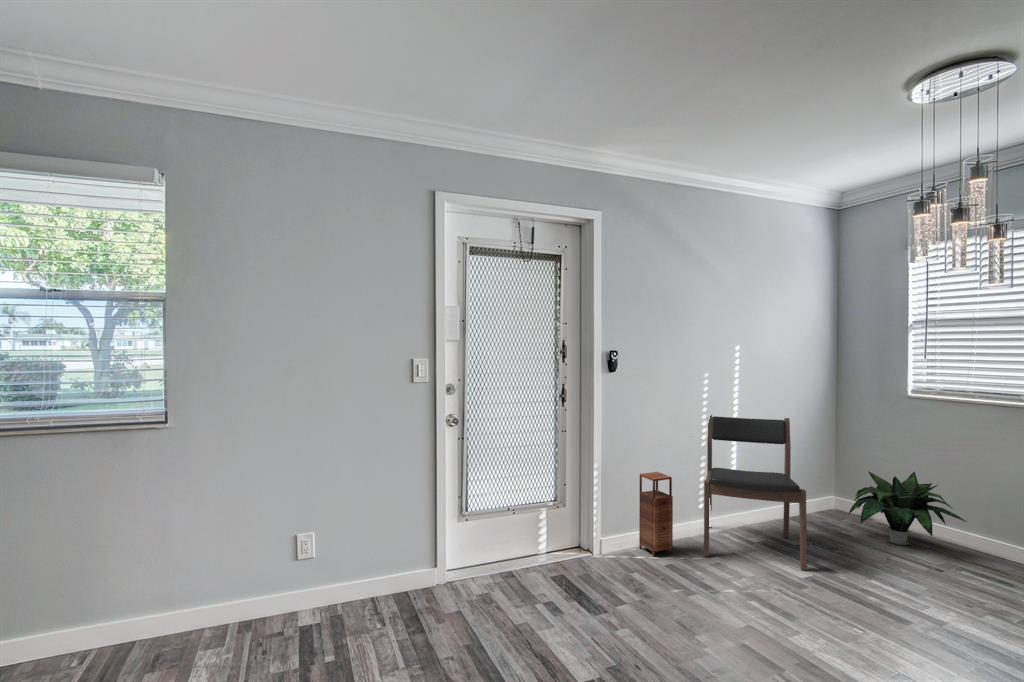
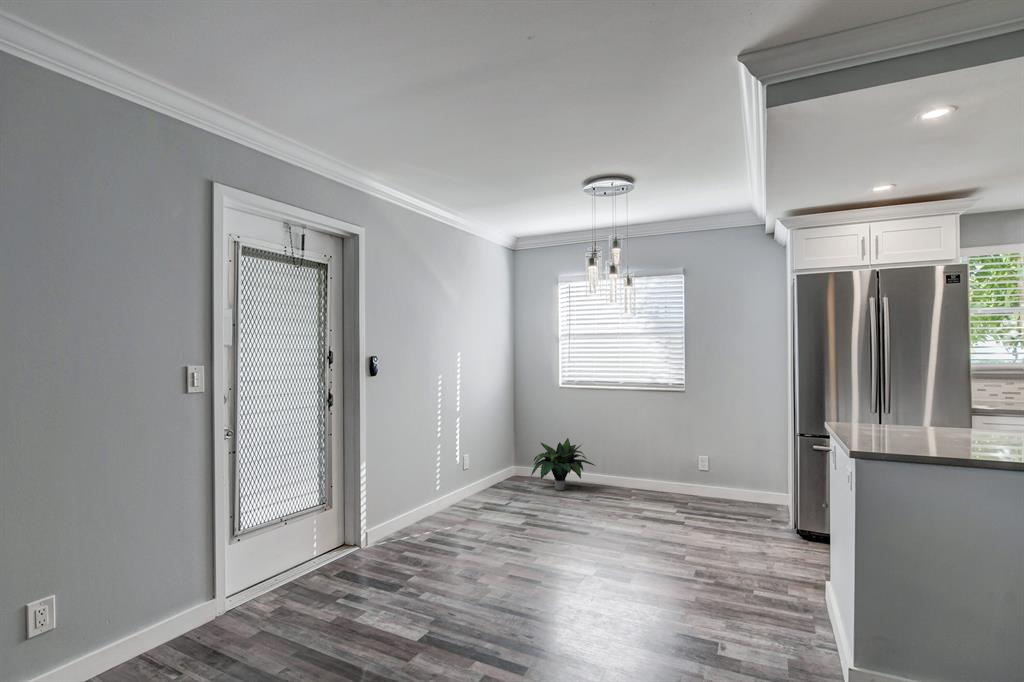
dining chair: present [704,415,807,571] -> none [438,407,520,527]
storage cabinet: present [639,472,673,557] -> none [396,463,425,538]

